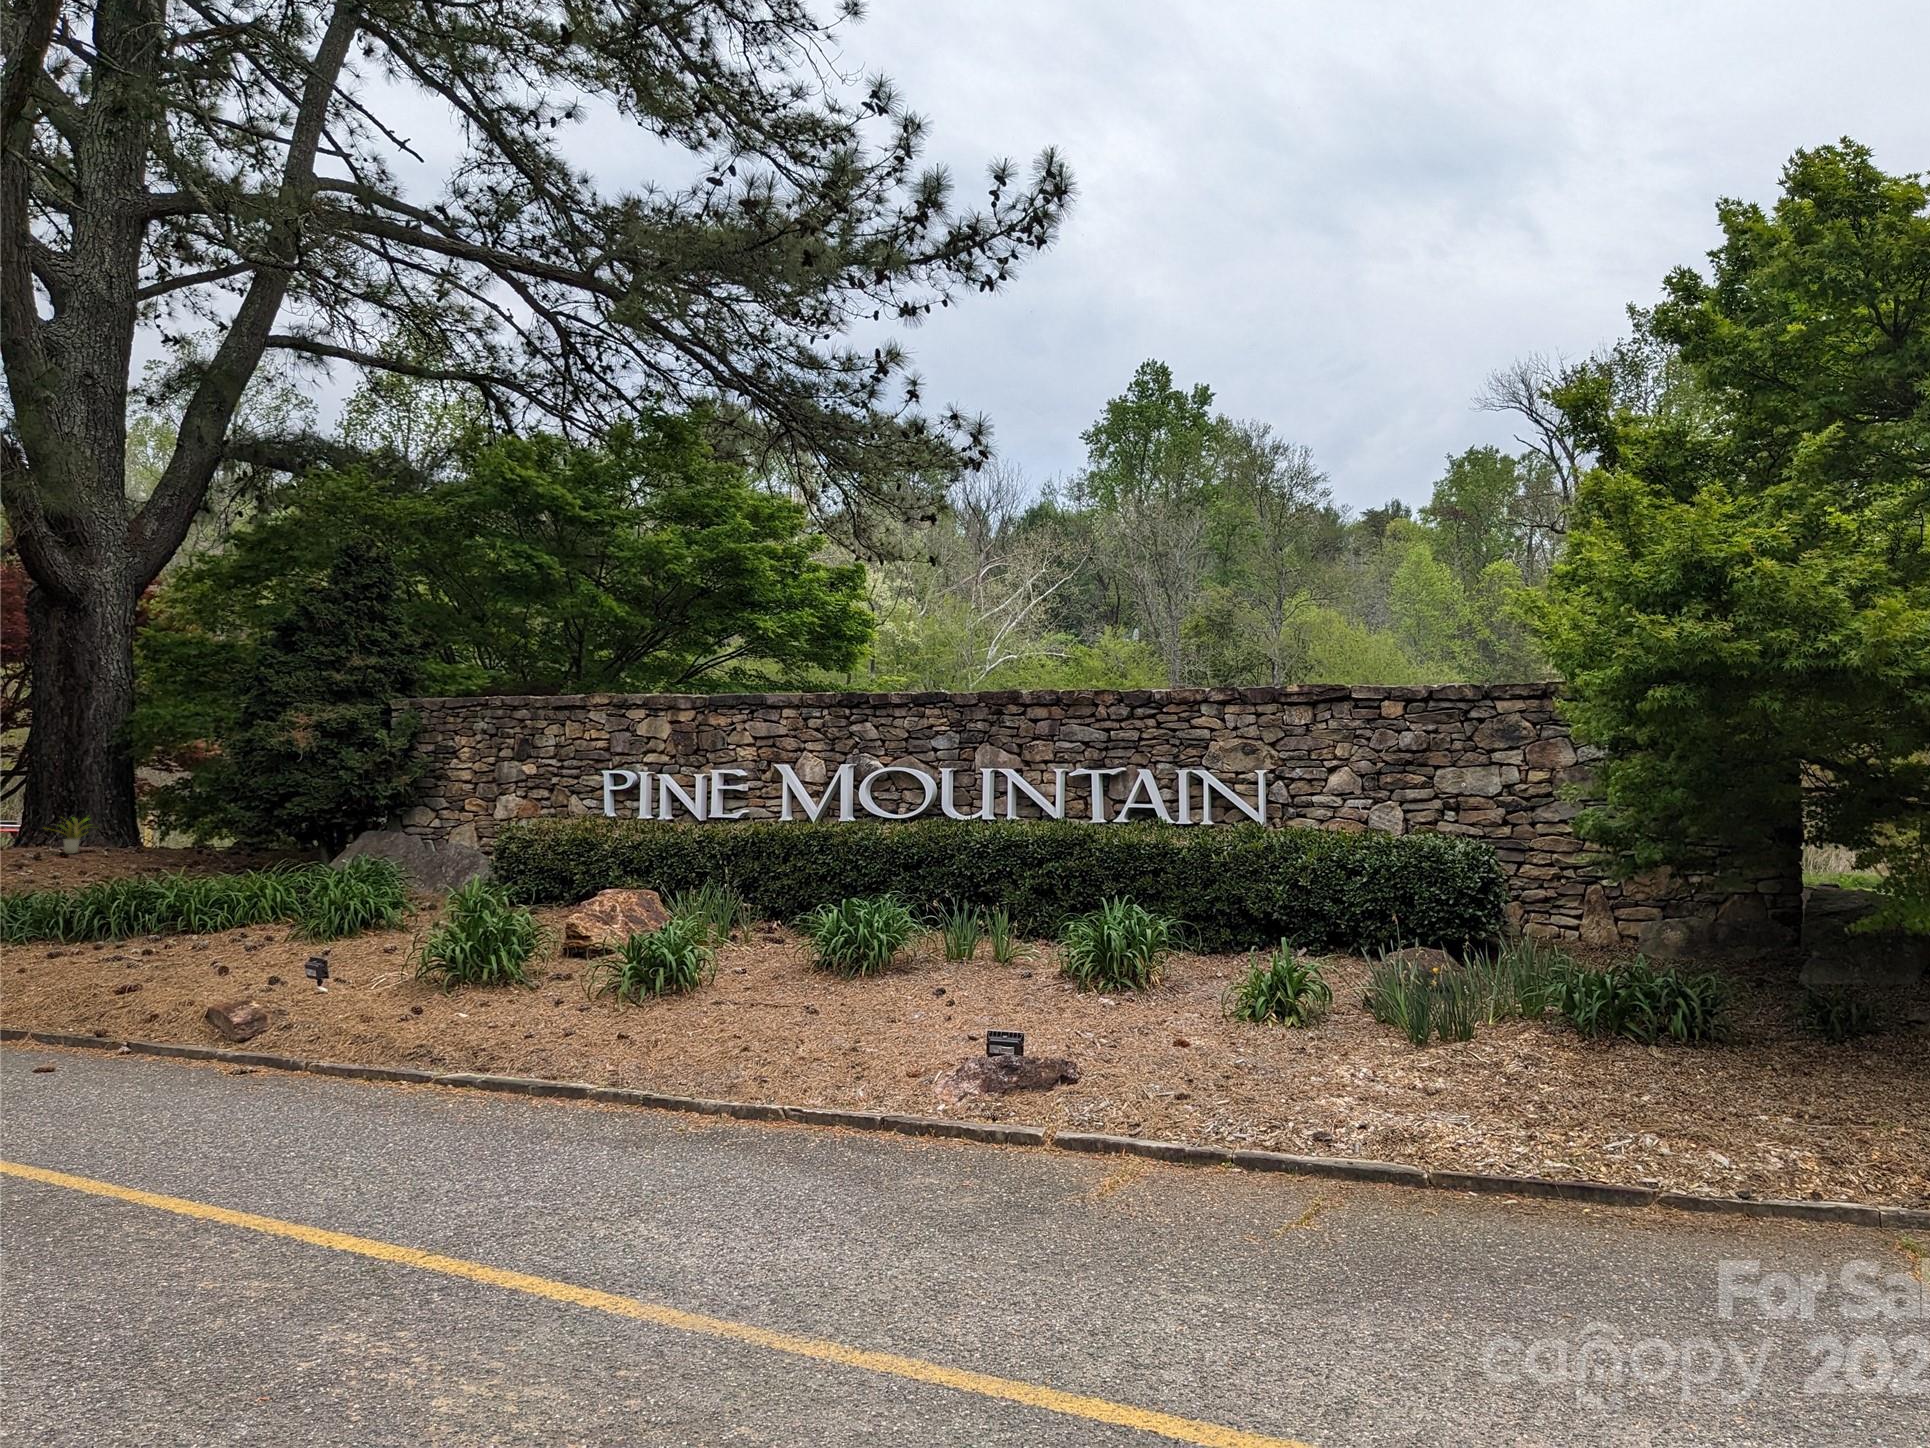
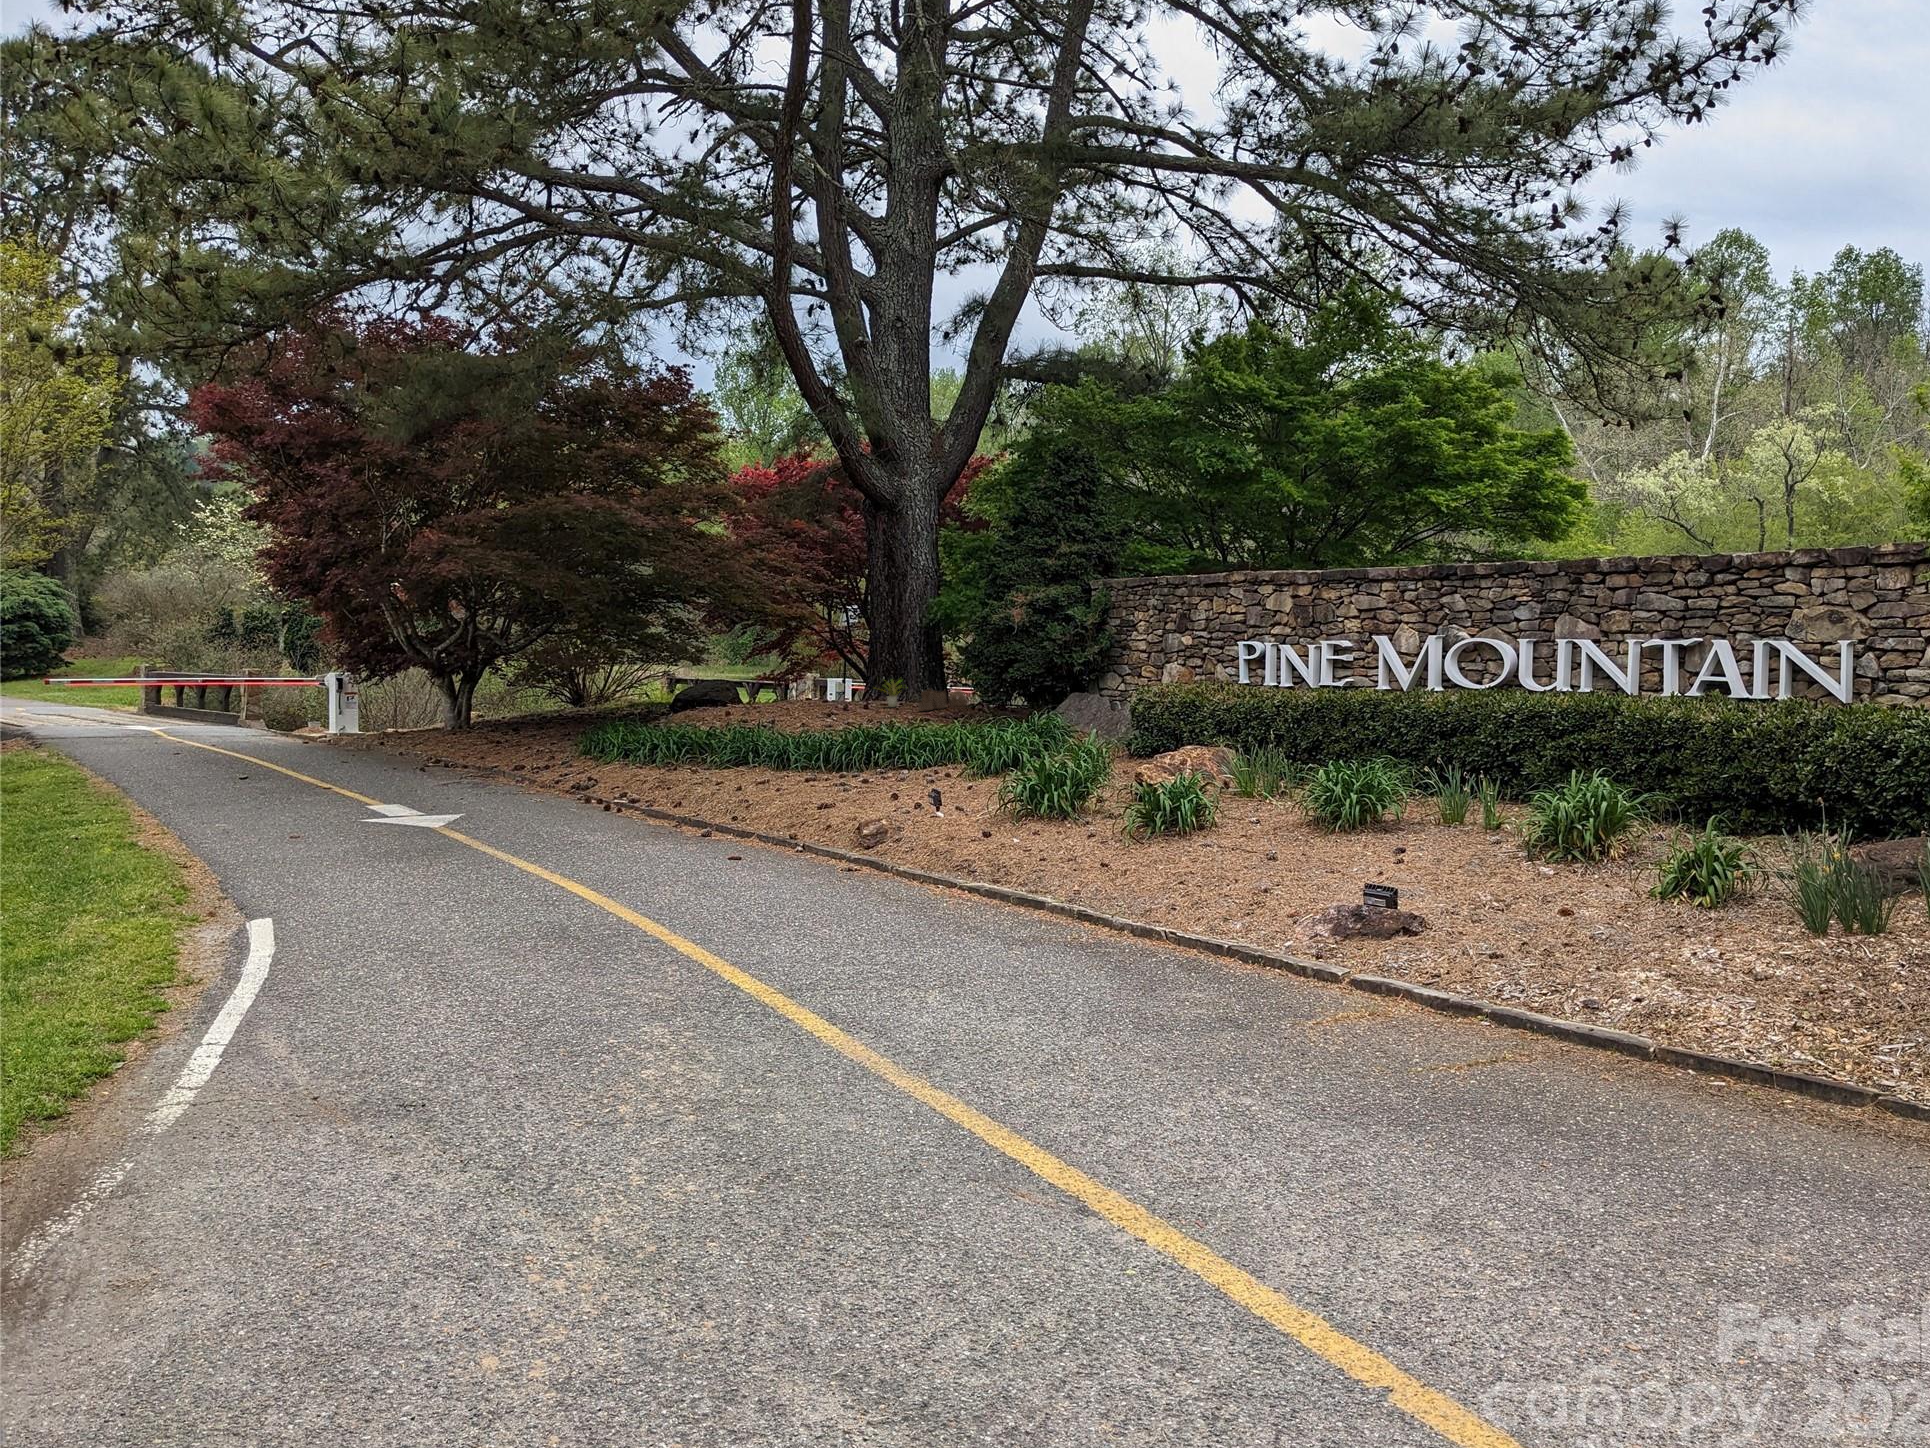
woven basket: none [120,829,193,856] -> present [918,690,968,710]

